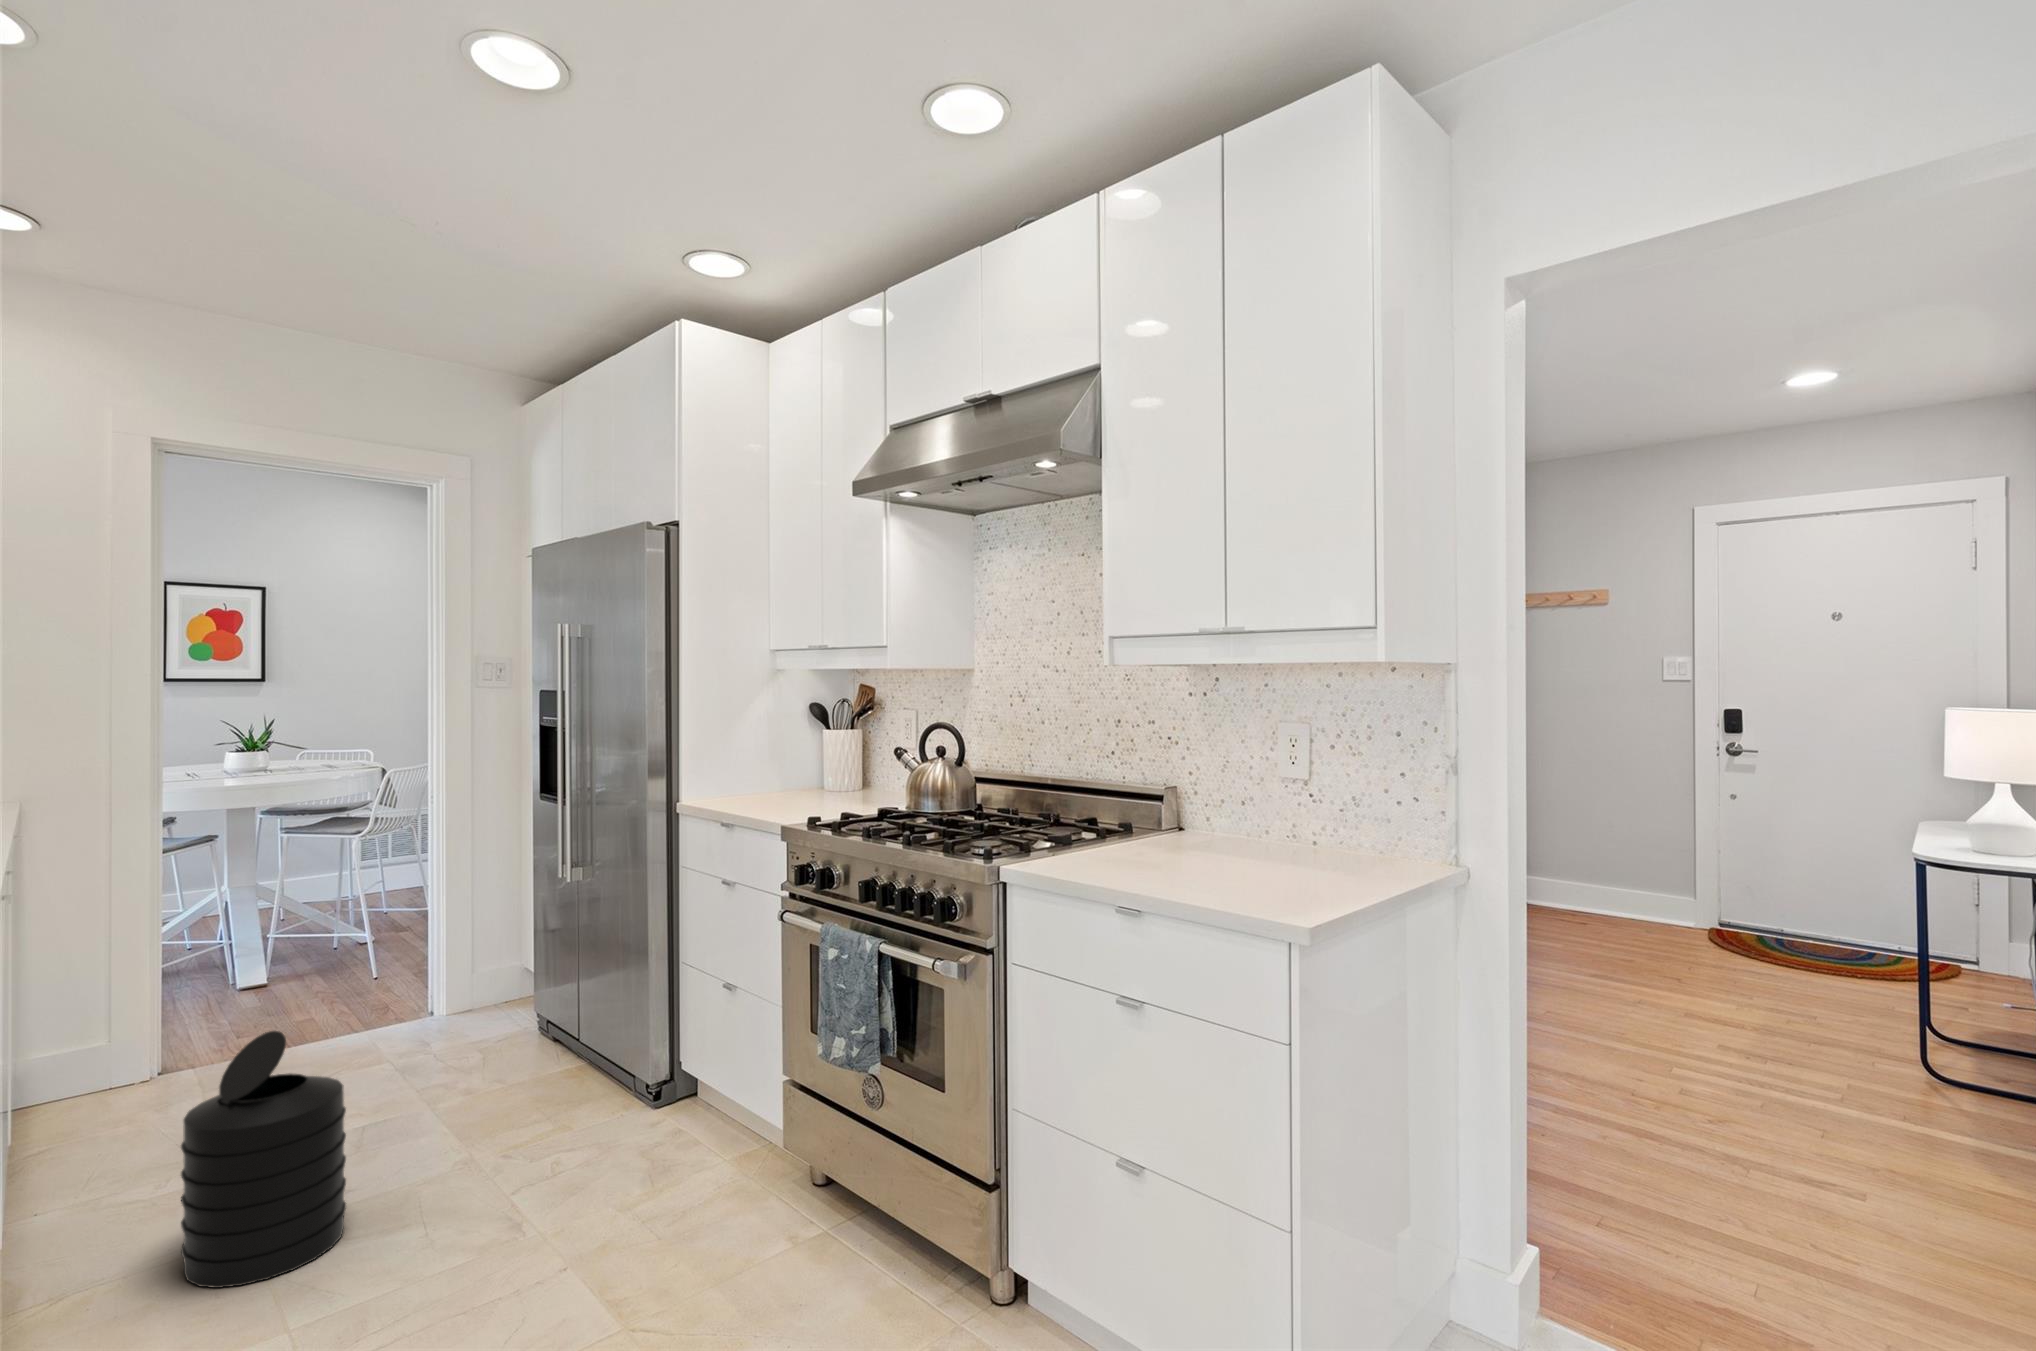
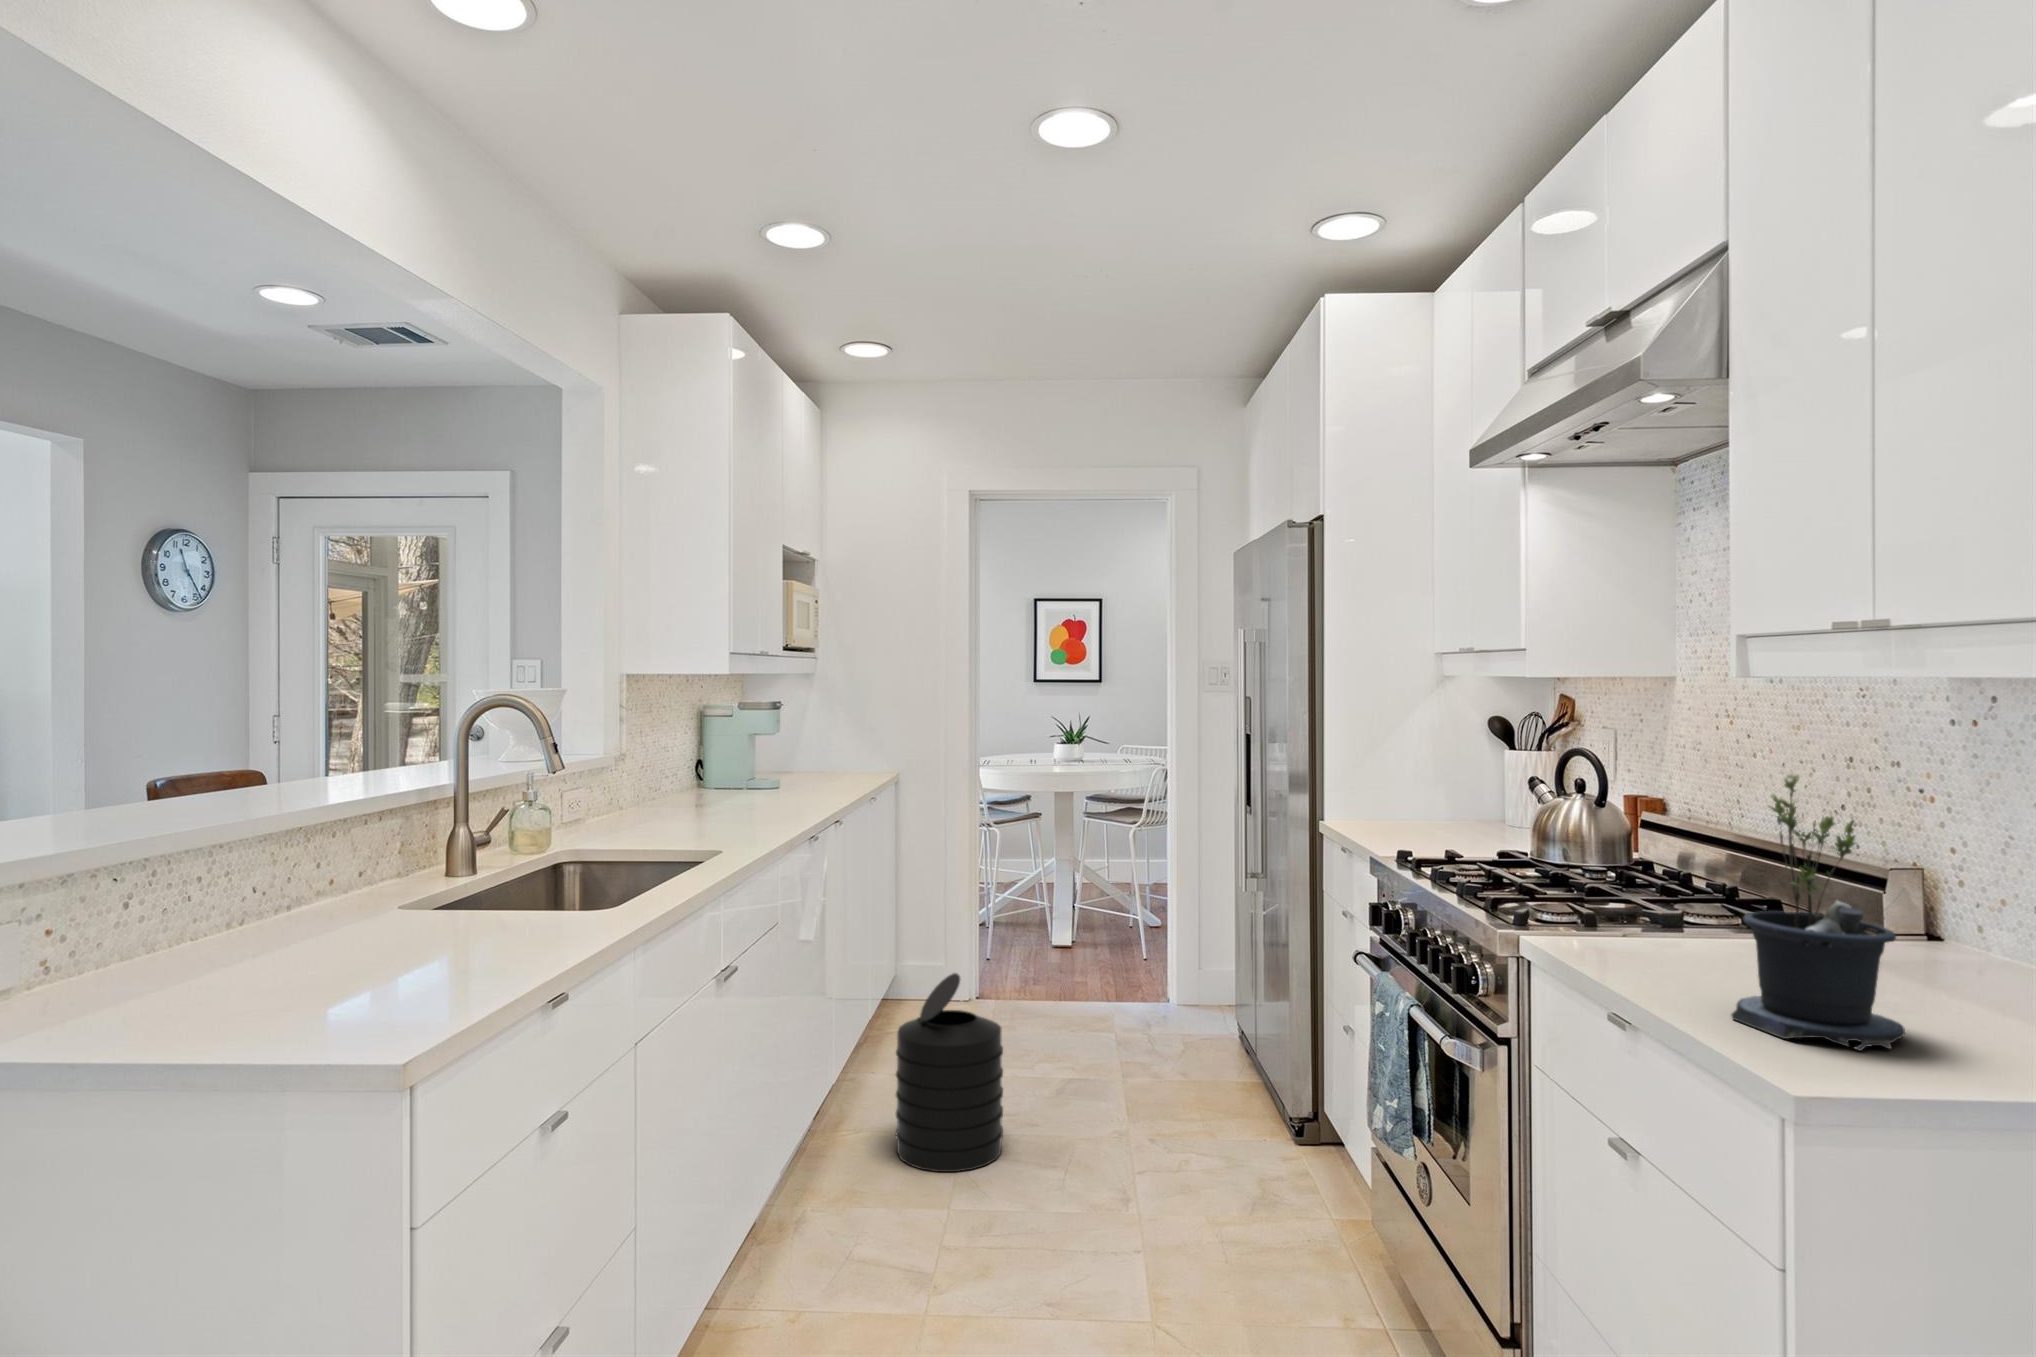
potted plant: none [1203,726,1300,896] -> present [1732,775,1905,1051]

